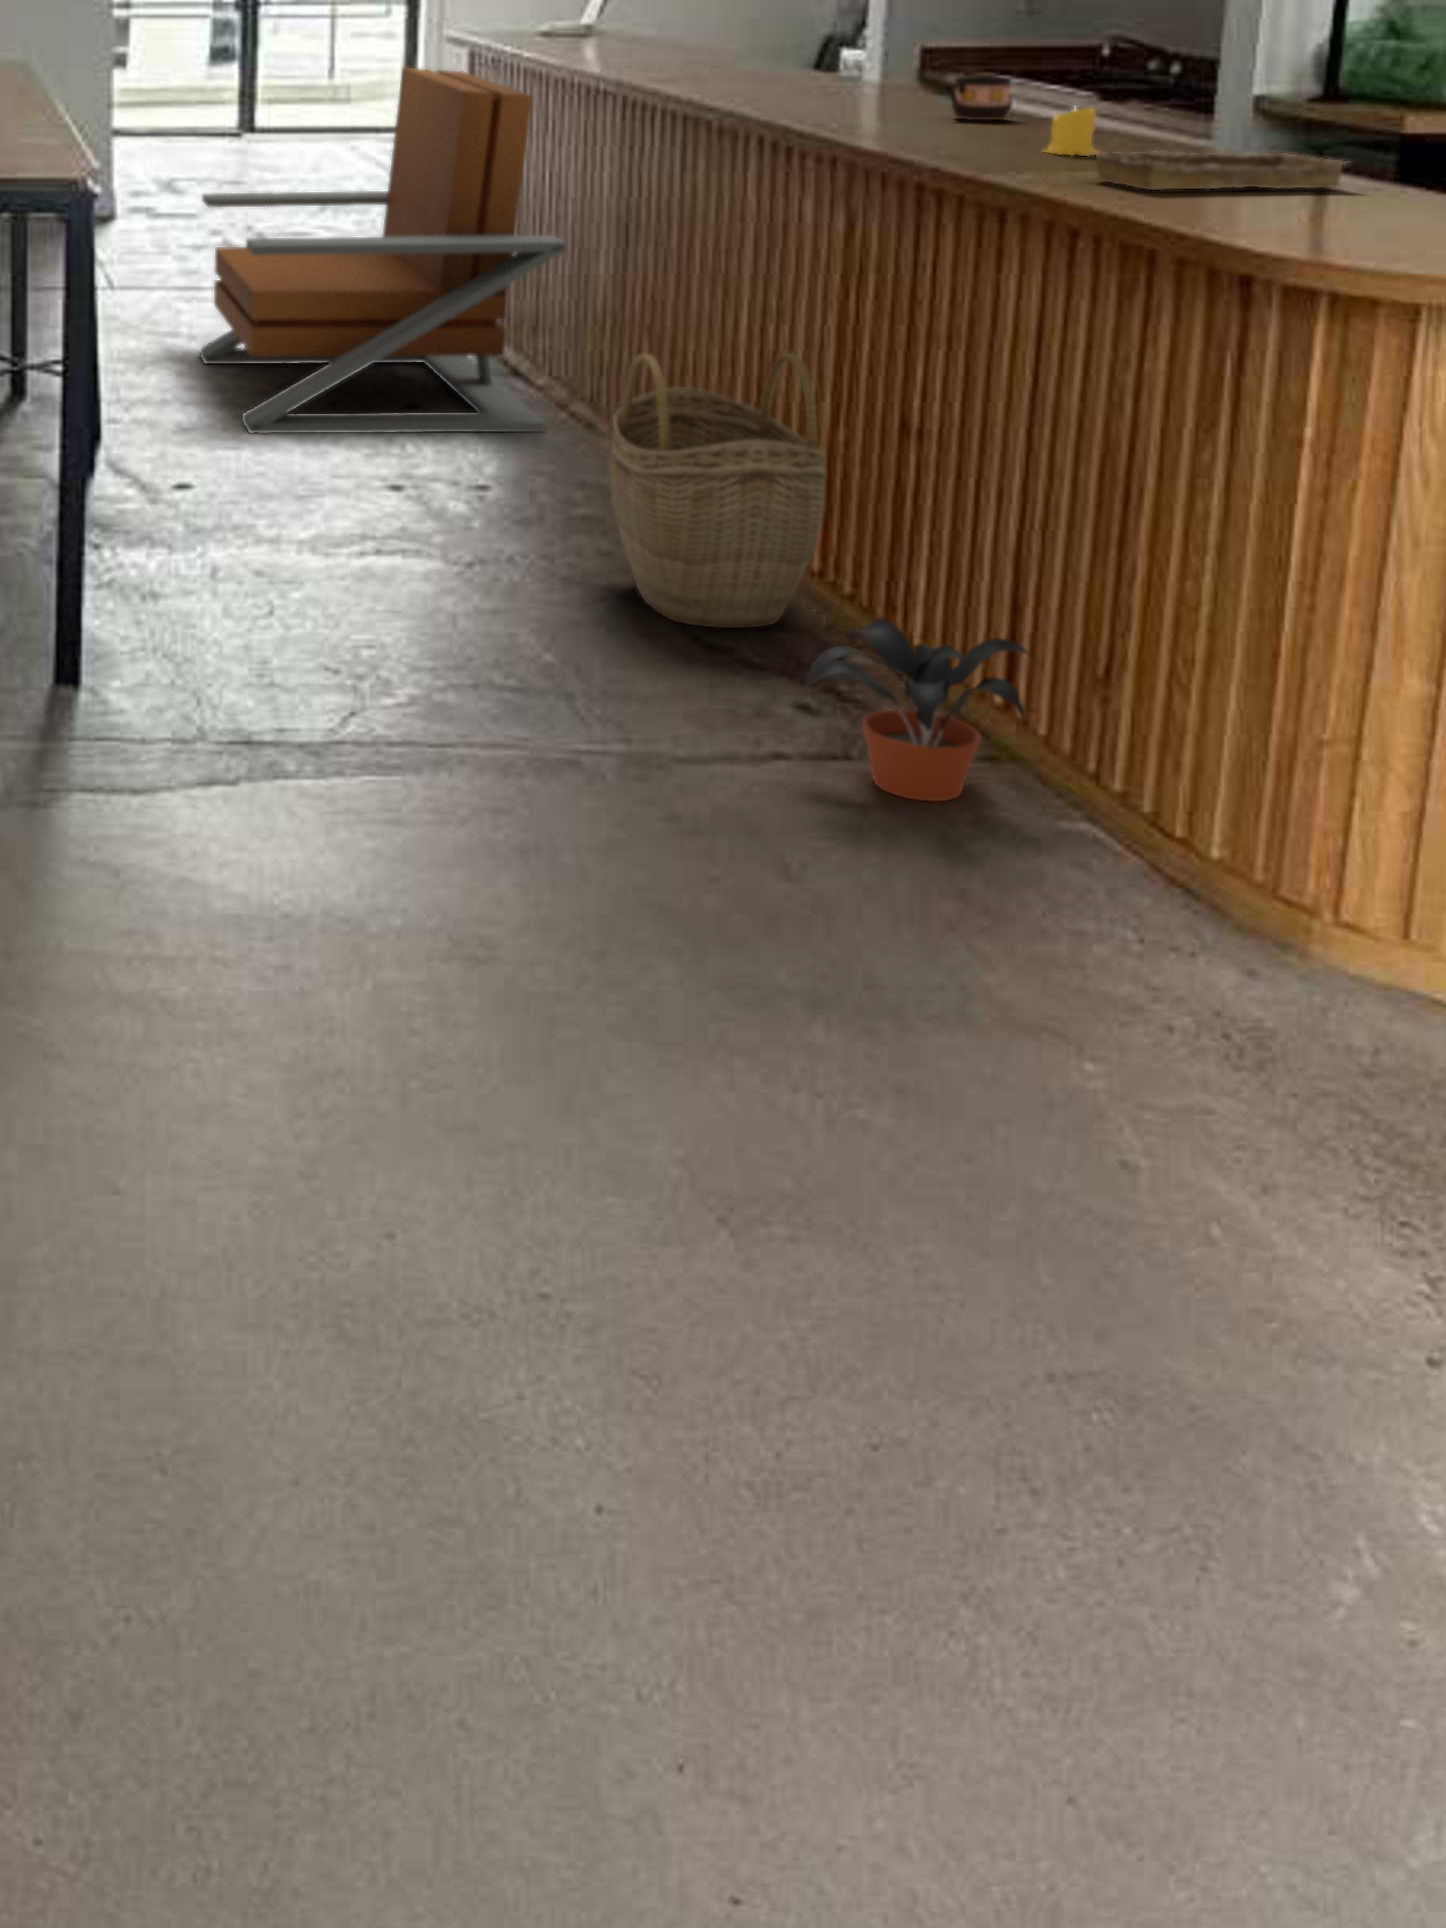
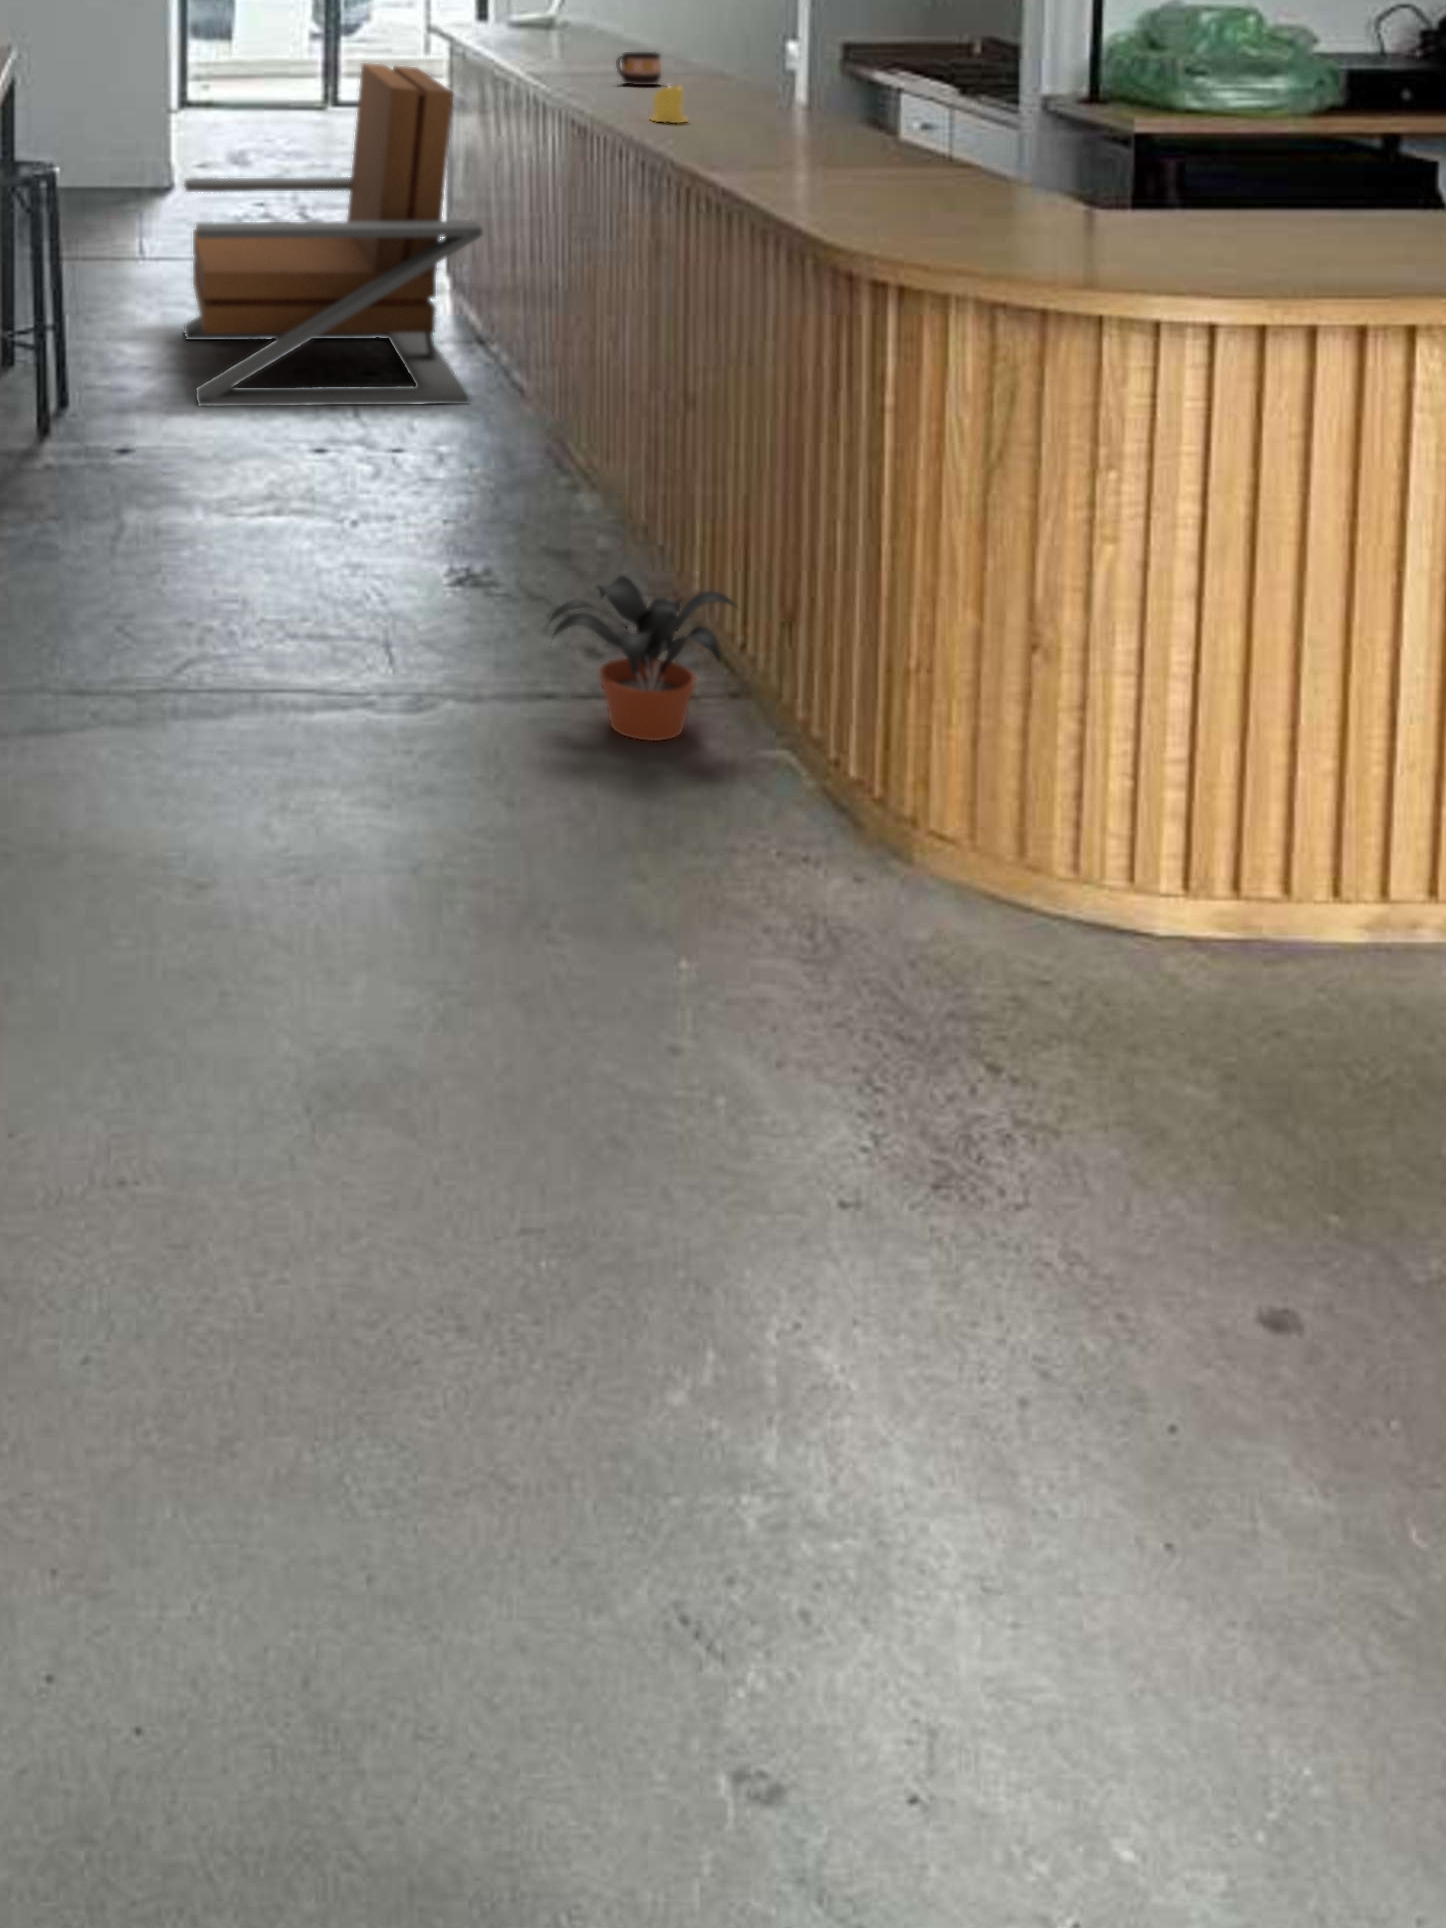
cup: present [950,76,1011,120] -> present [616,52,661,85]
candle: present [1042,108,1101,156] -> present [652,86,687,123]
tray: present [1088,151,1344,190] -> none [779,158,985,192]
woven basket: present [609,353,825,628] -> none [458,333,629,586]

